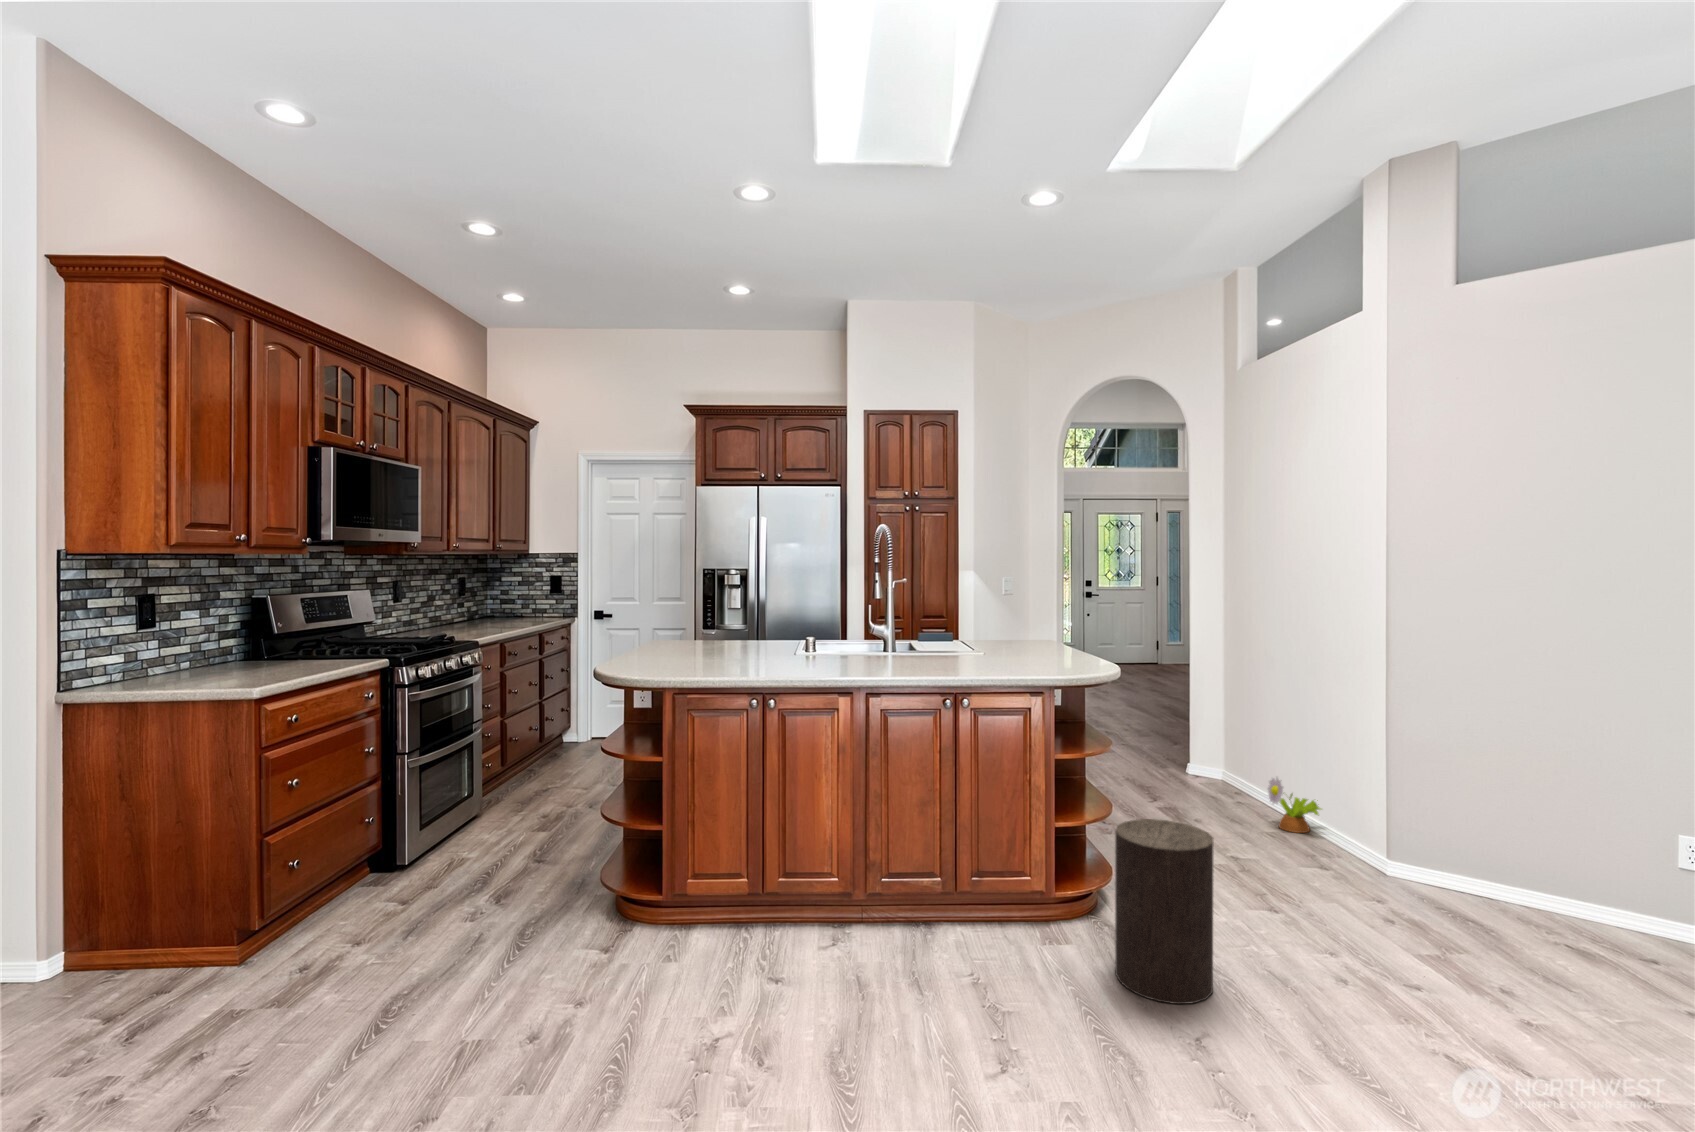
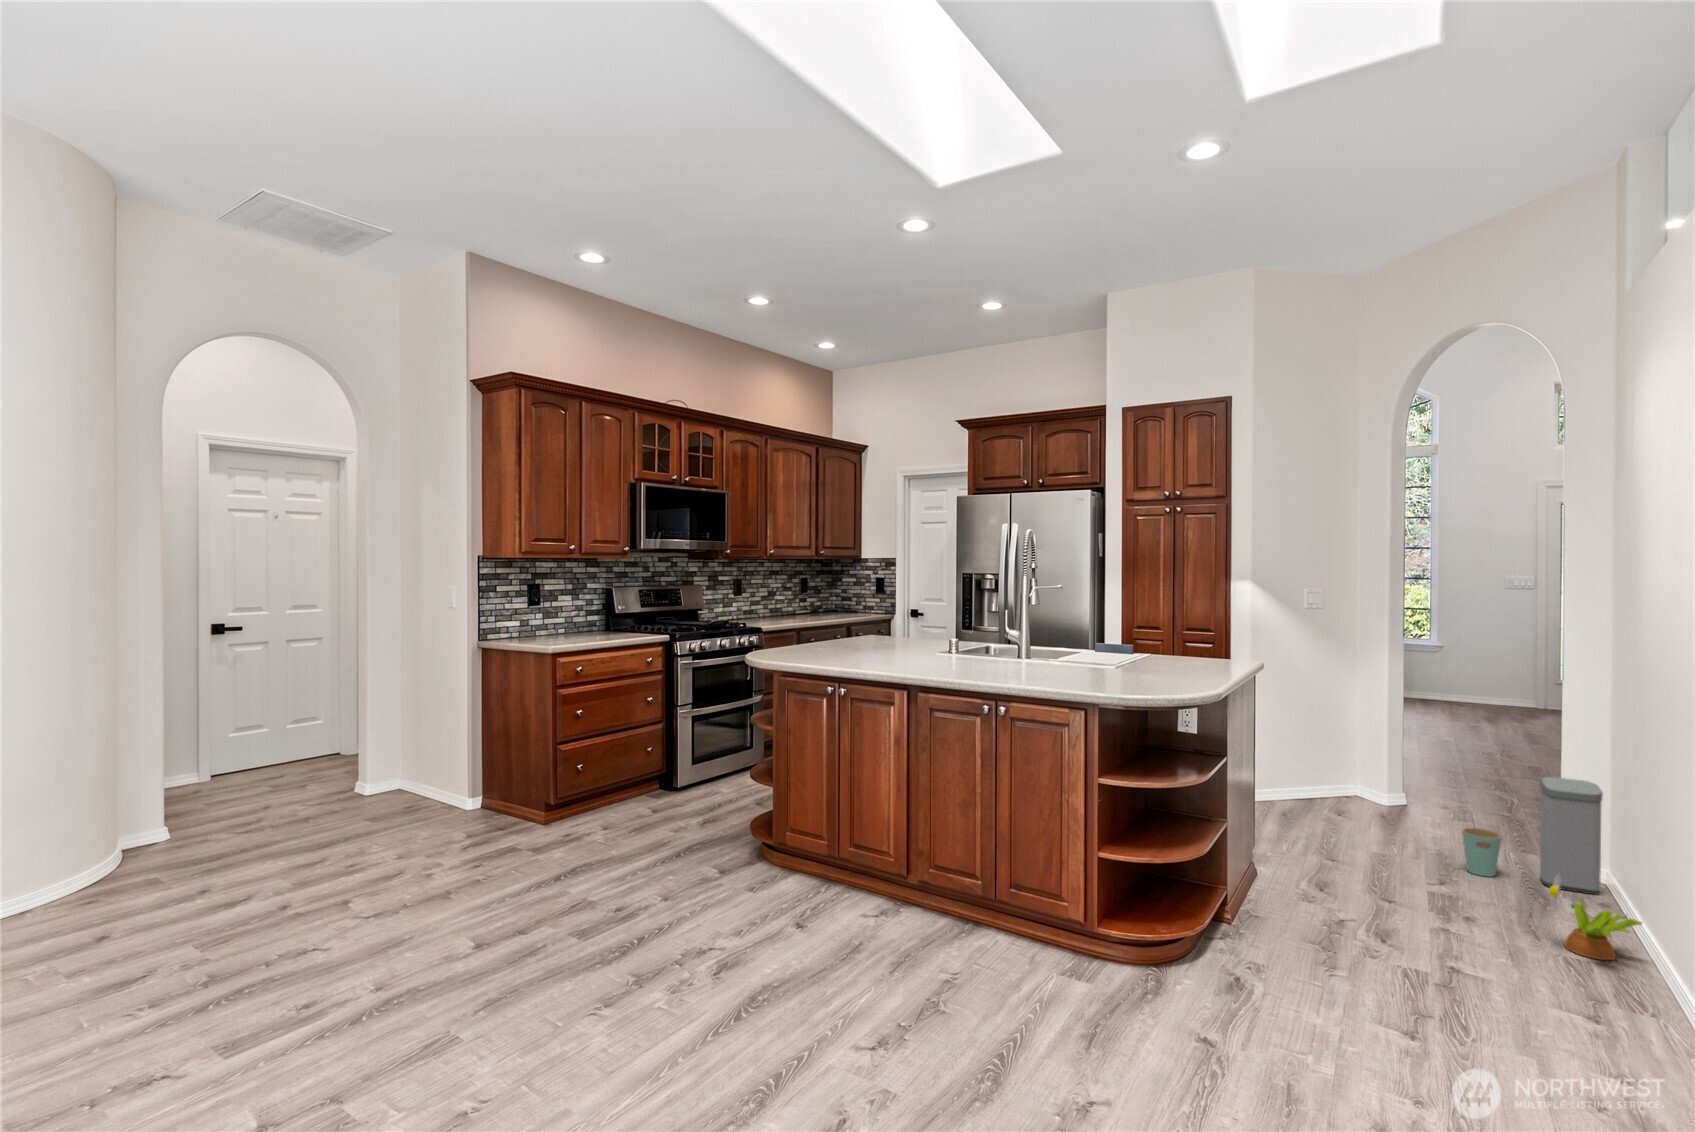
trash can: none [1165,708,1248,790] -> present [1462,777,1603,895]
stool: present [1115,819,1213,1004] -> none [1076,851,1180,1054]

